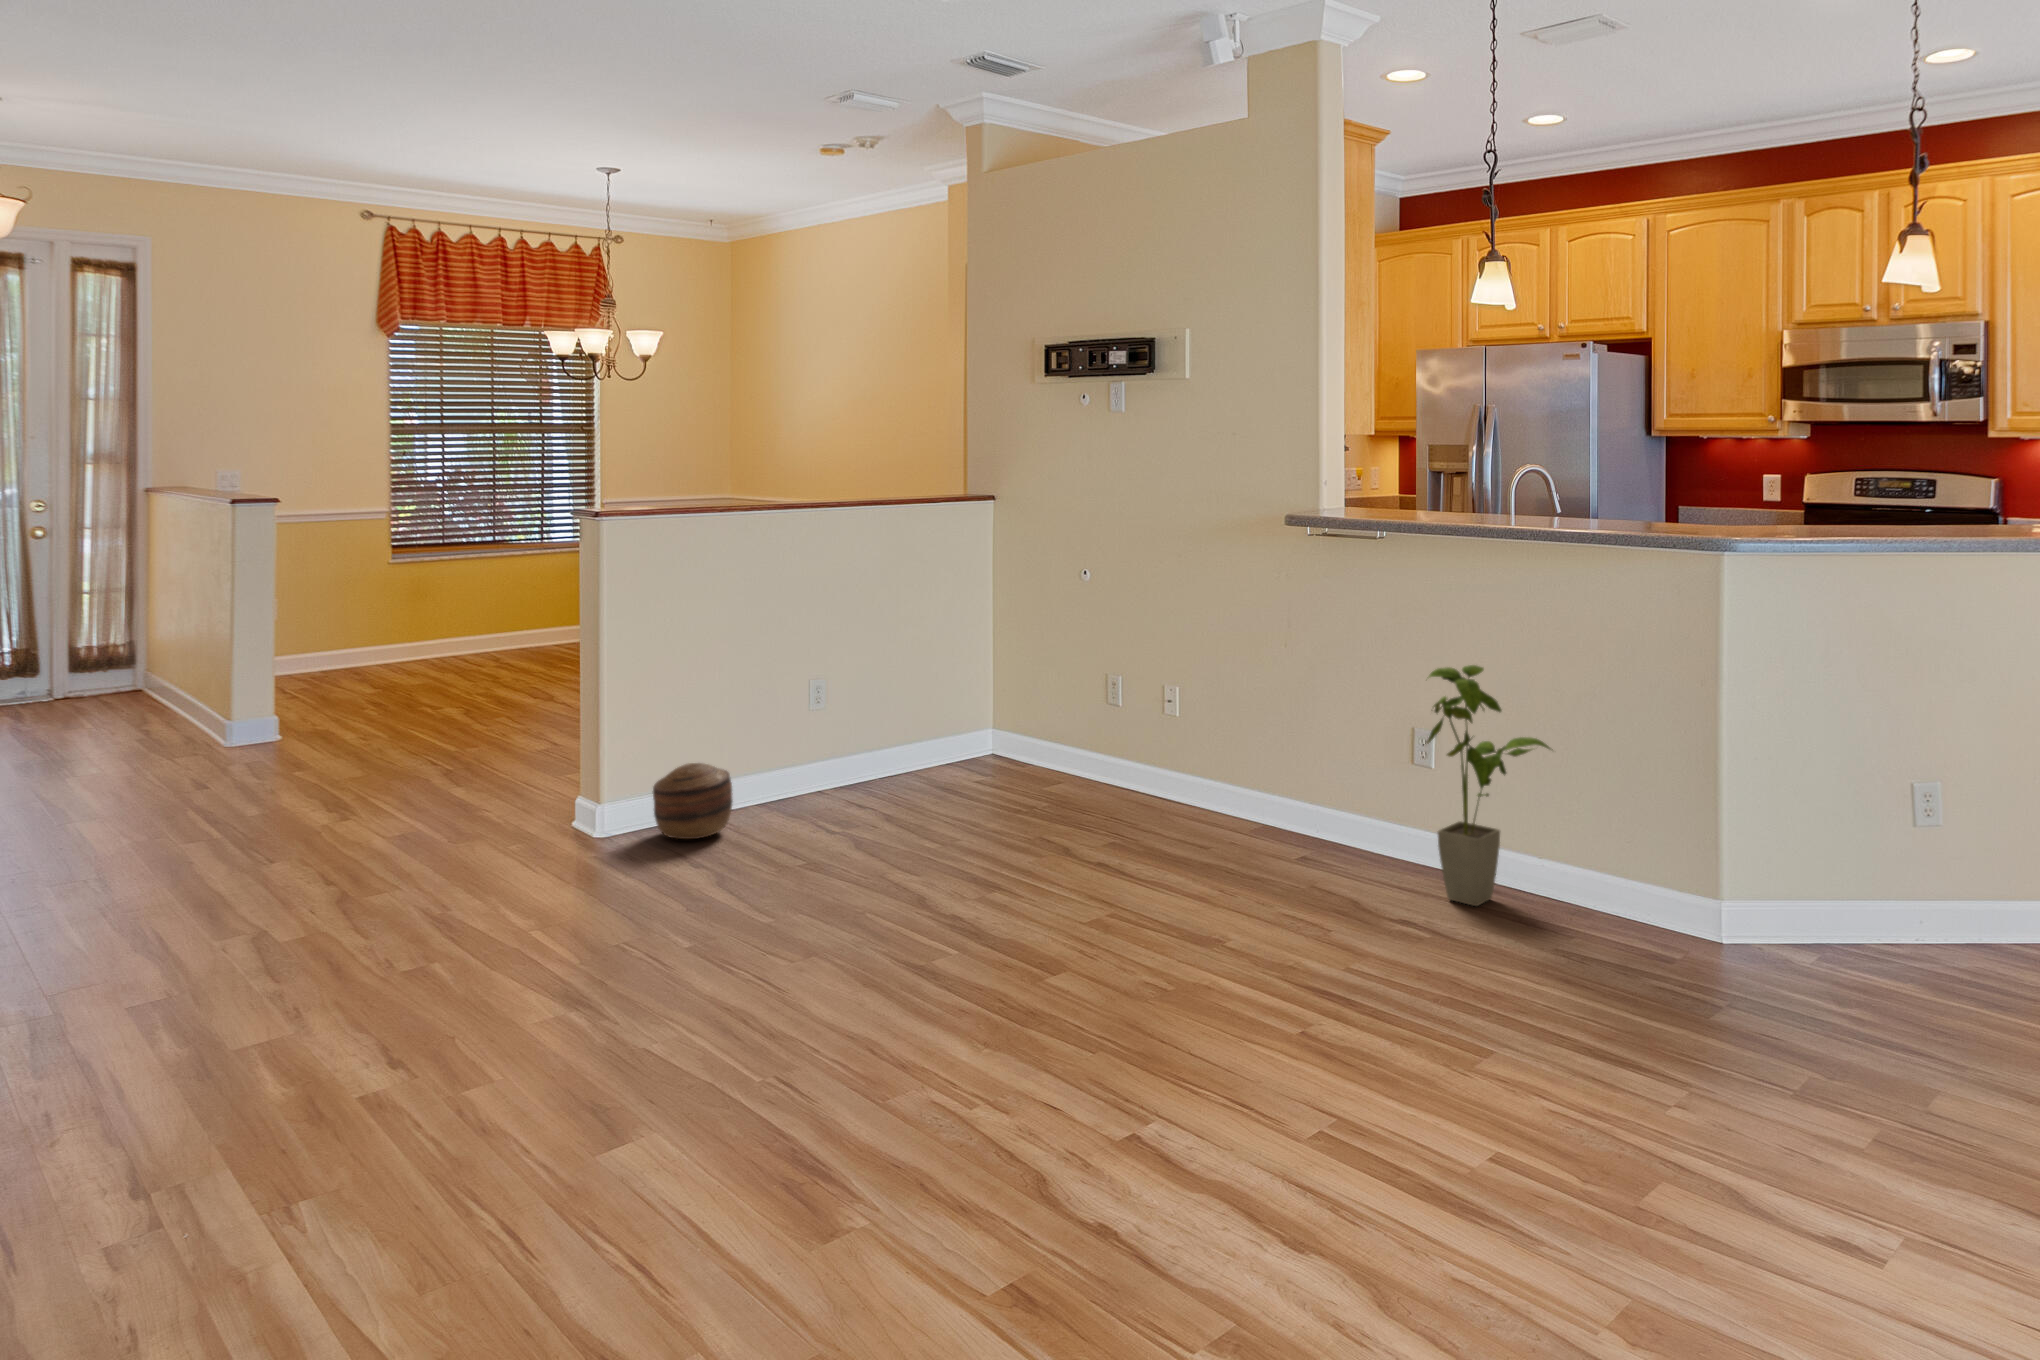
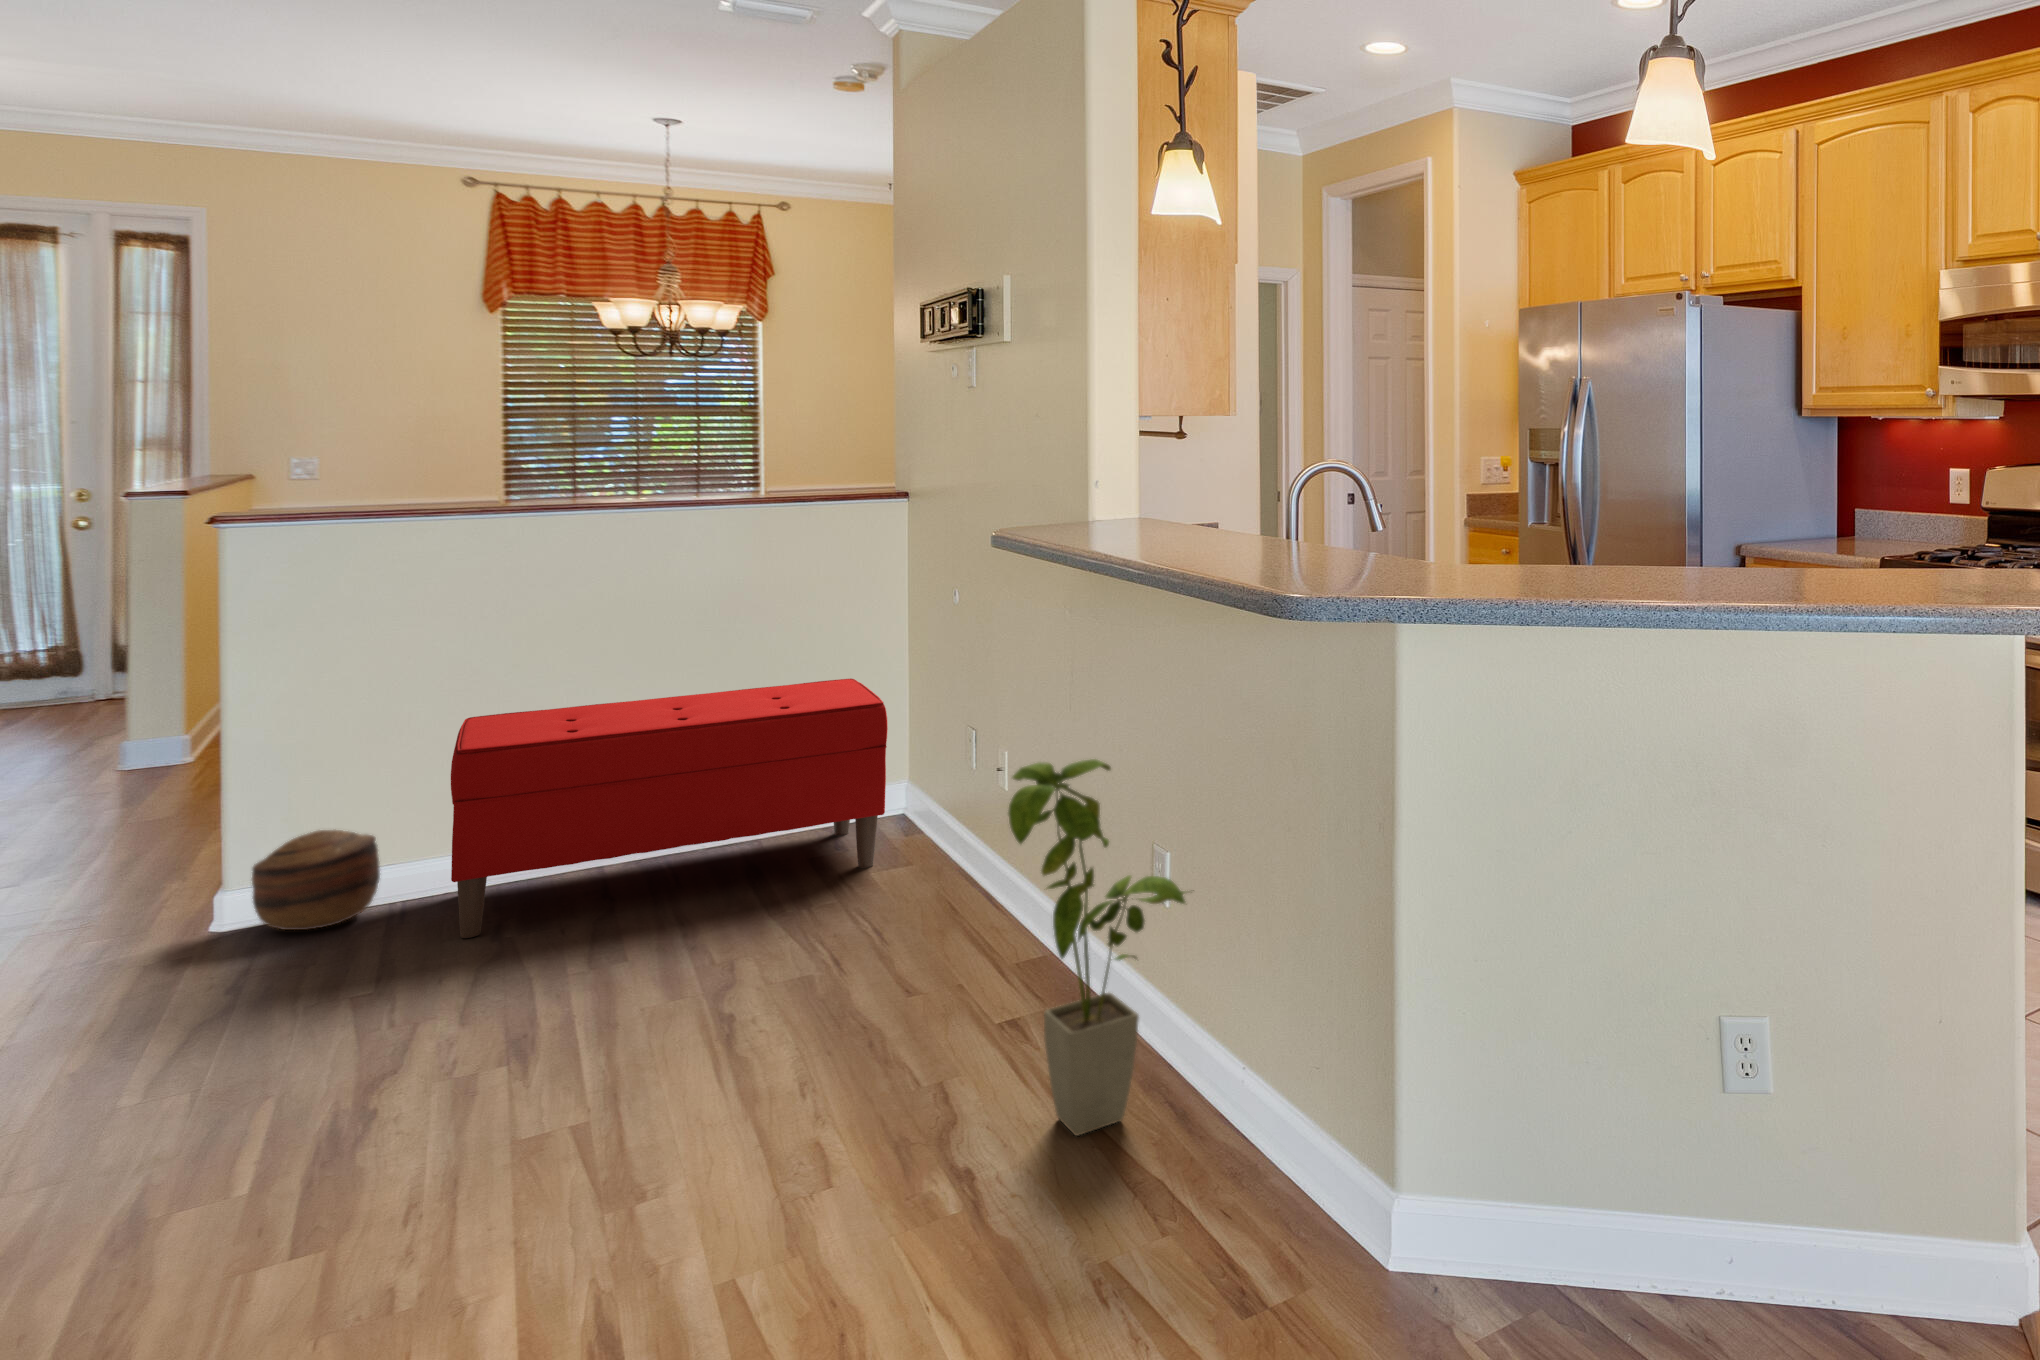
bench: none [758,645,1062,838] -> present [451,679,888,938]

